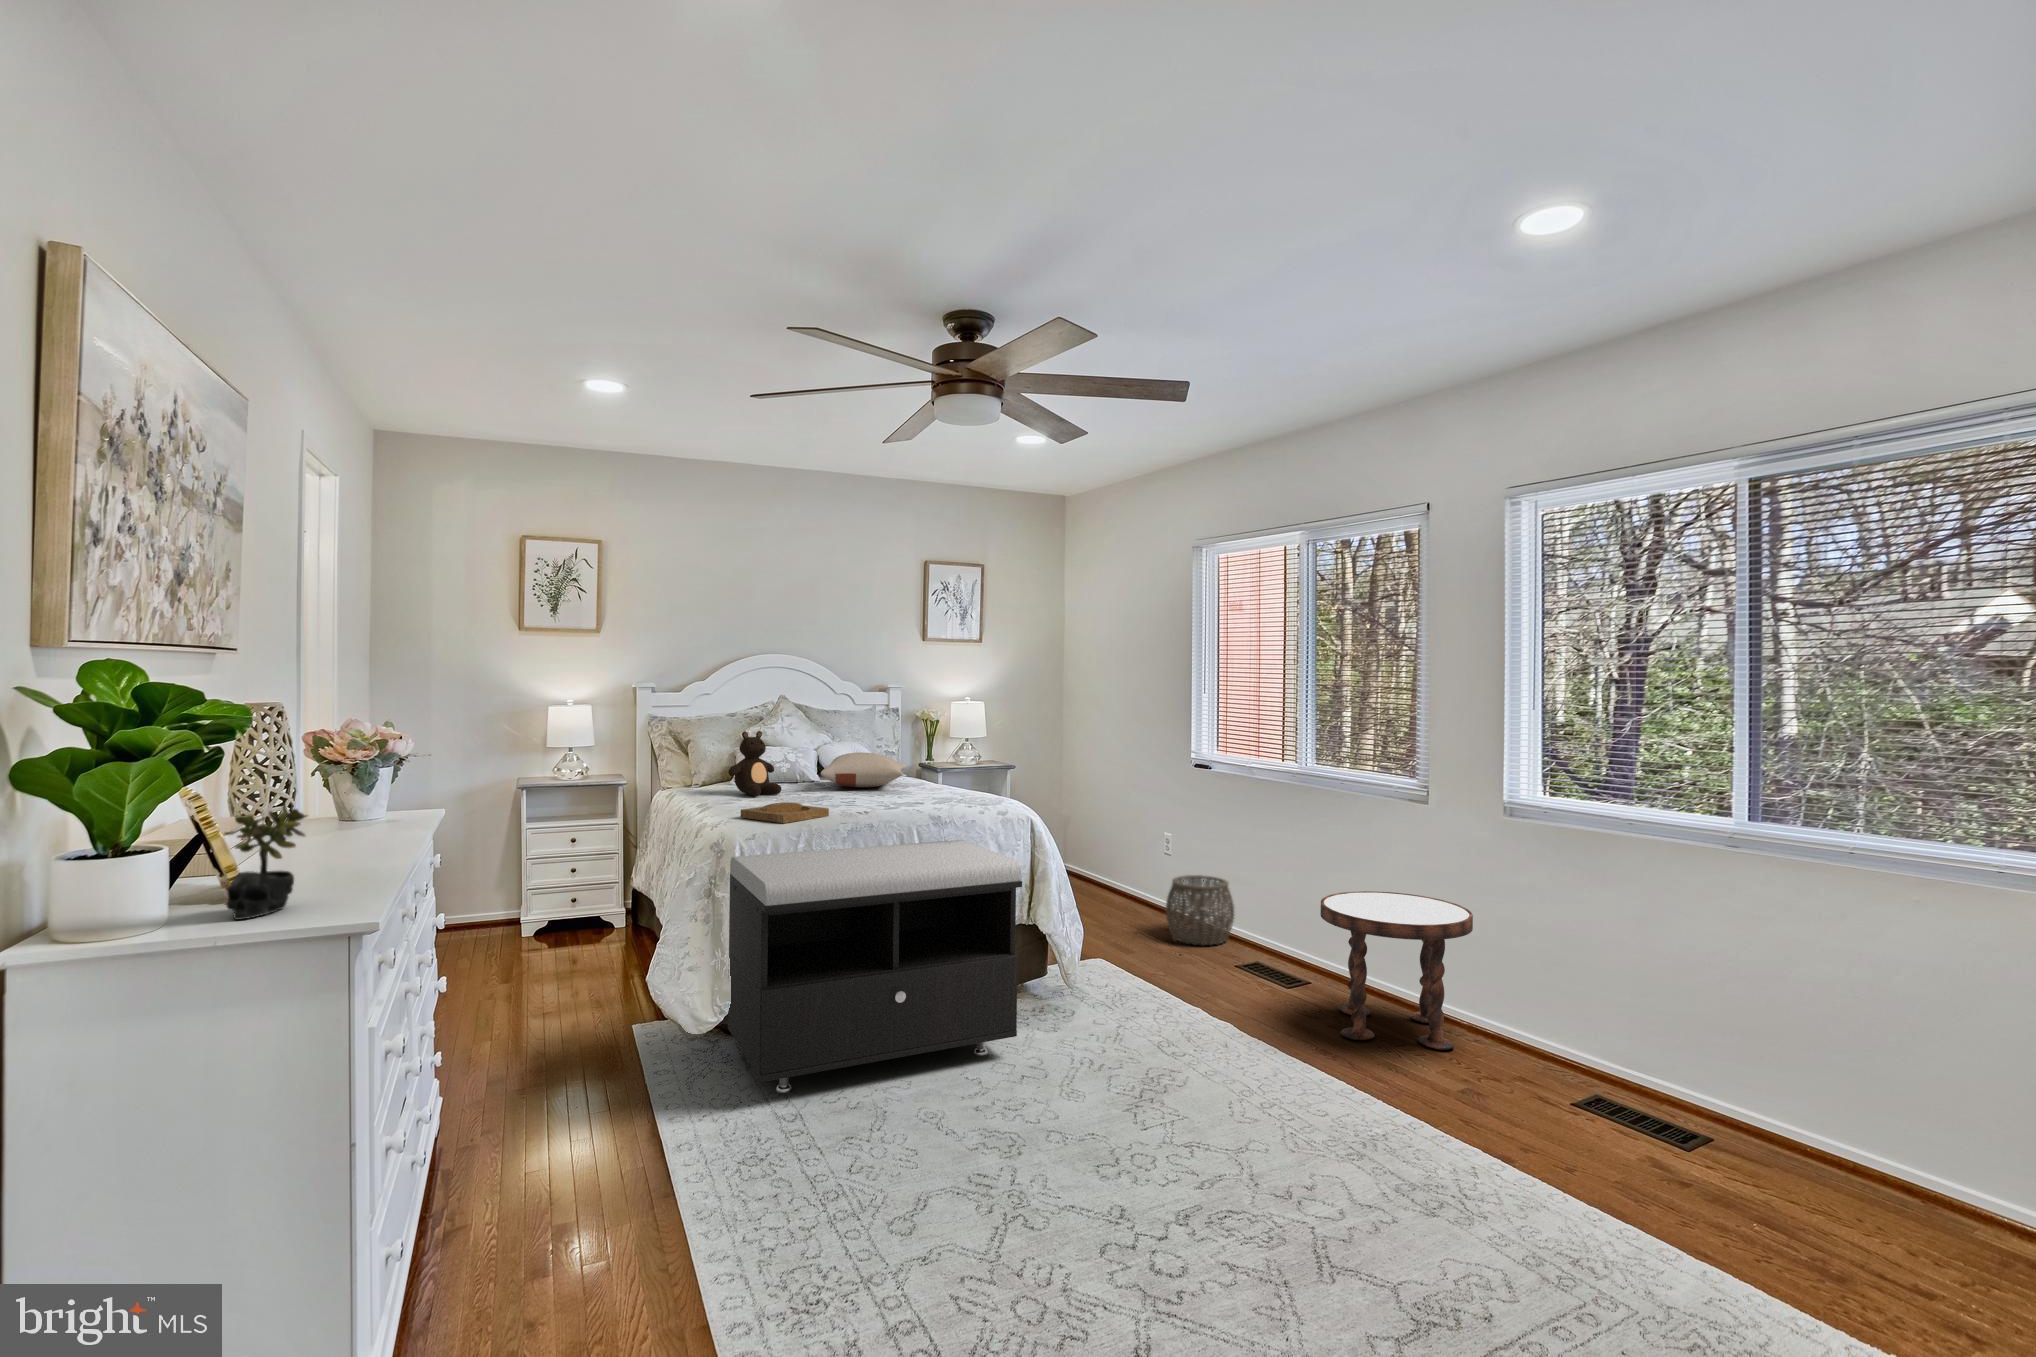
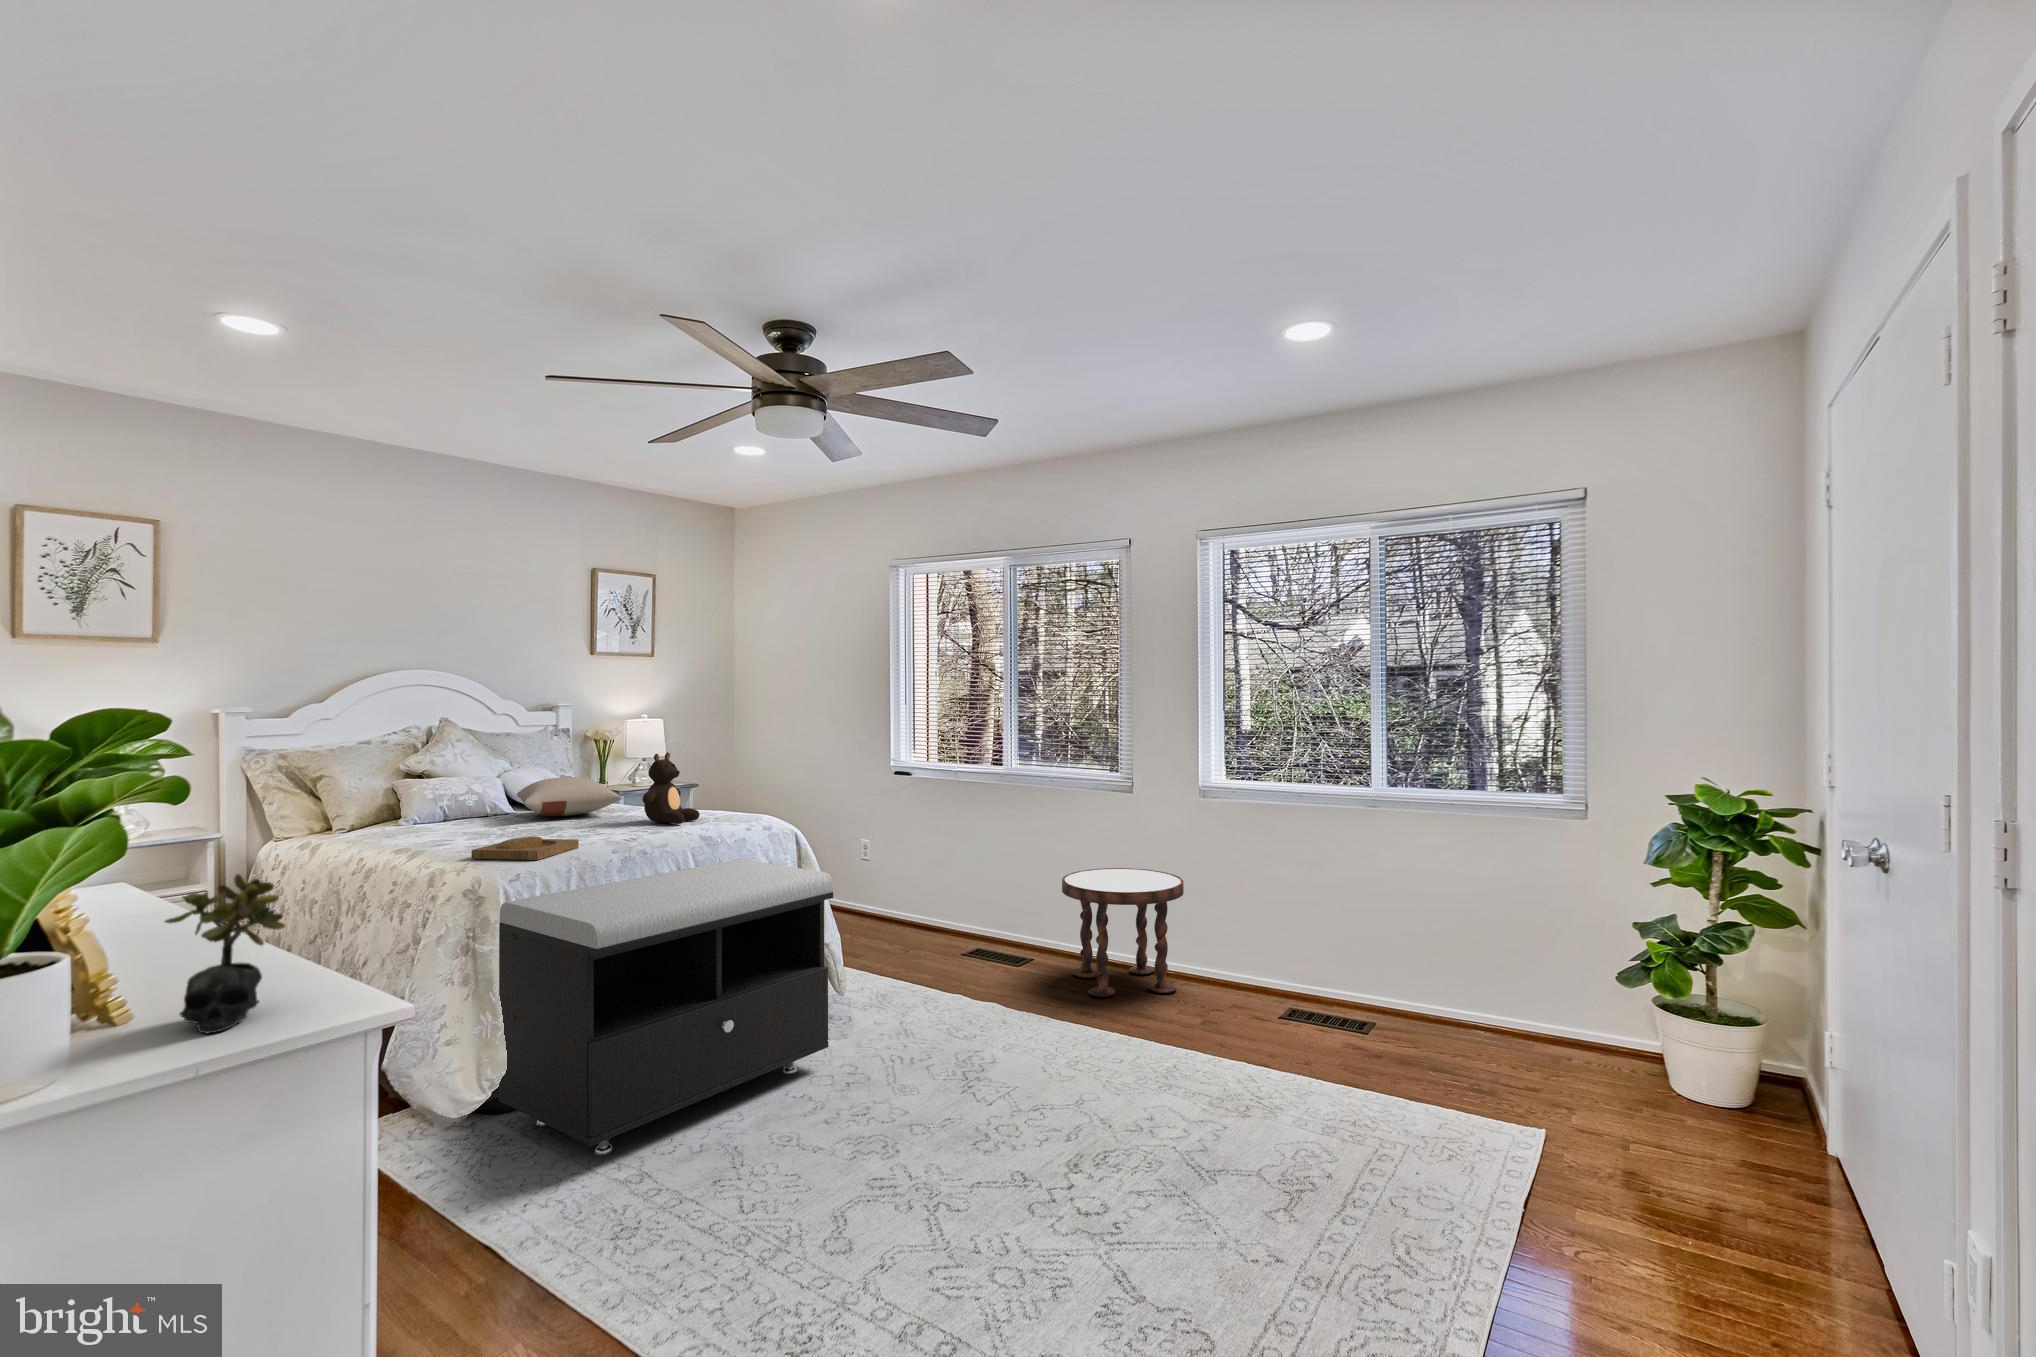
teddy bear: present [728,731,781,796] -> present [643,752,700,824]
woven basket: present [1166,875,1235,945] -> none [884,874,949,940]

